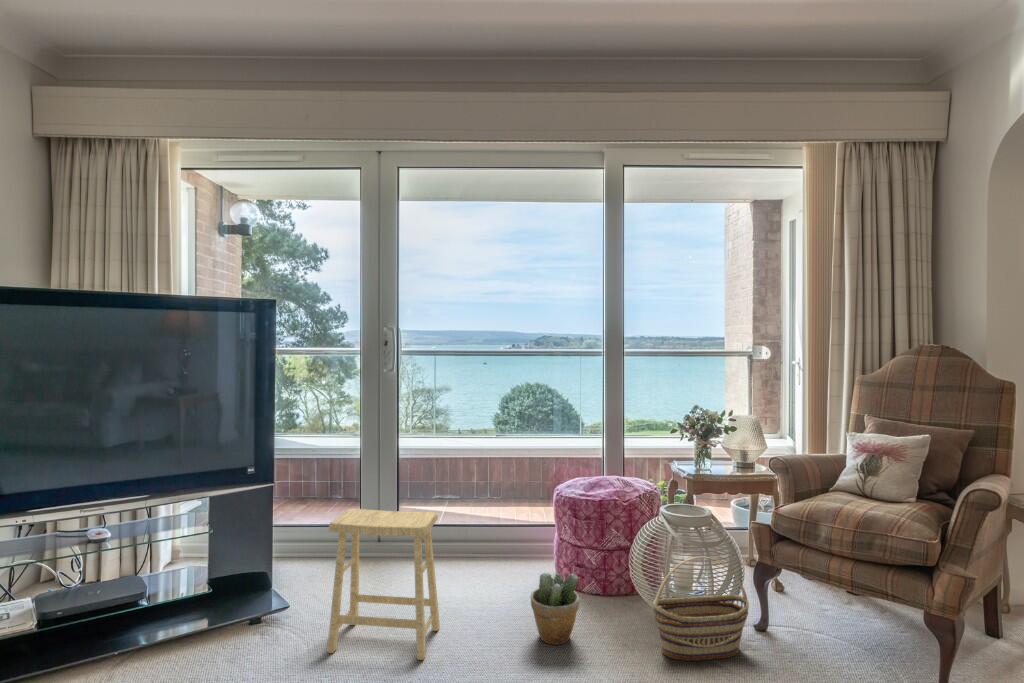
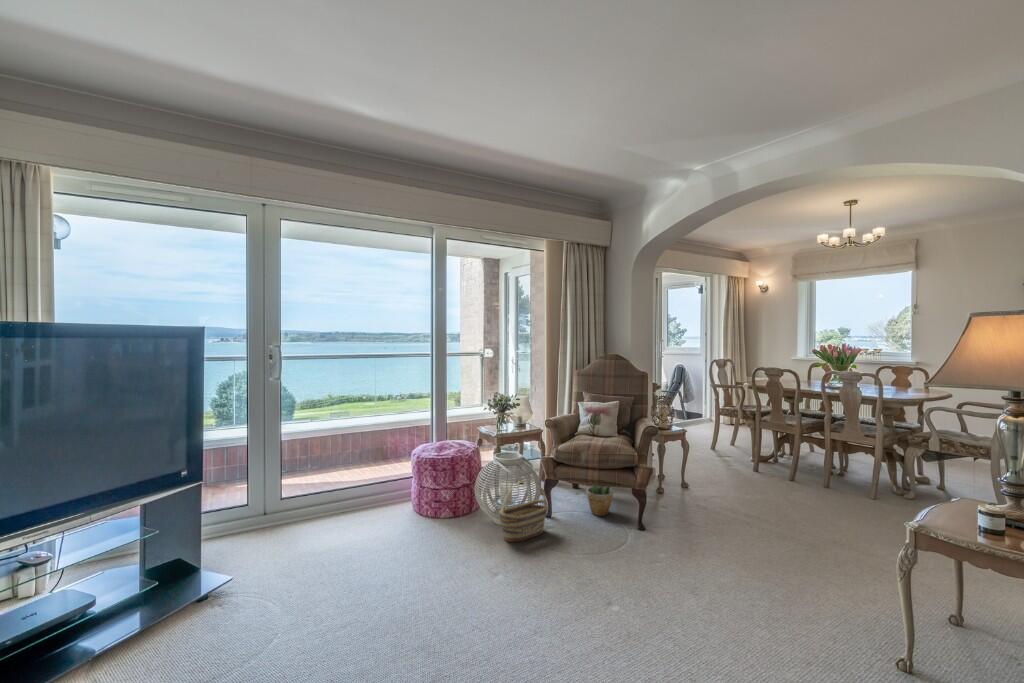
footstool: present [327,509,440,660] -> none [284,479,363,595]
potted plant: present [530,573,579,645] -> present [587,485,613,516]

